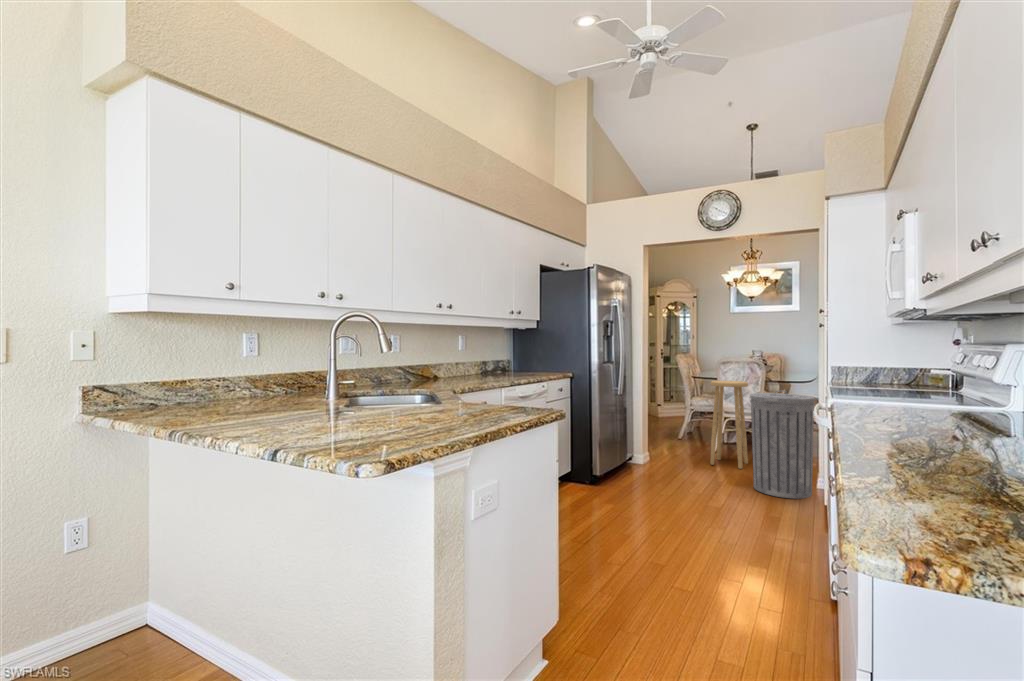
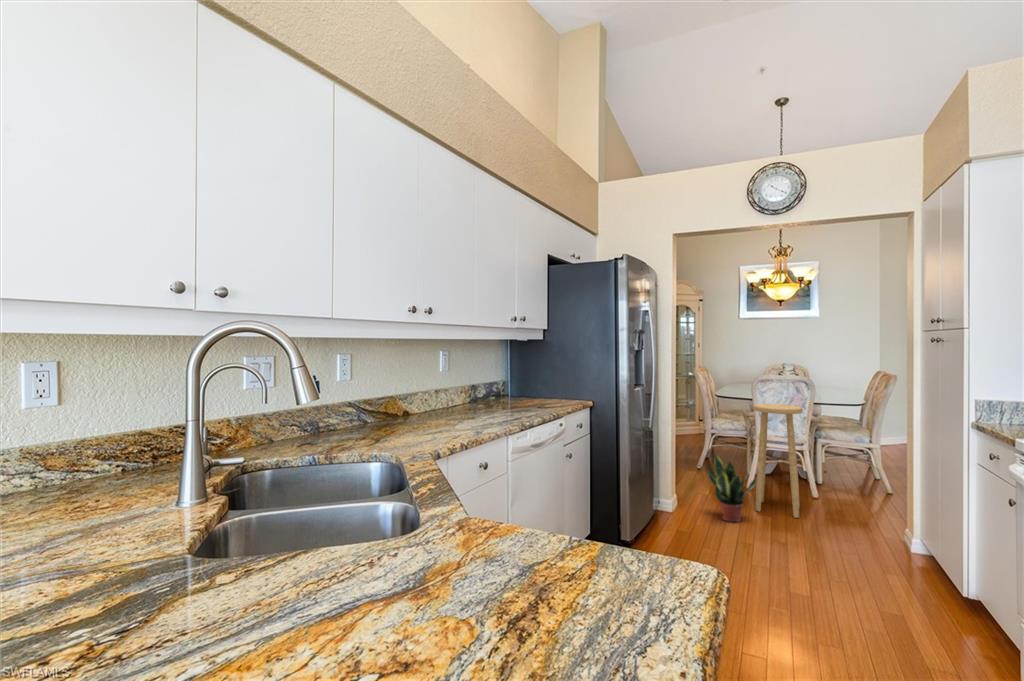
trash can: present [750,391,815,499] -> none [826,425,922,575]
potted plant: none [671,417,706,471] -> present [708,454,756,522]

